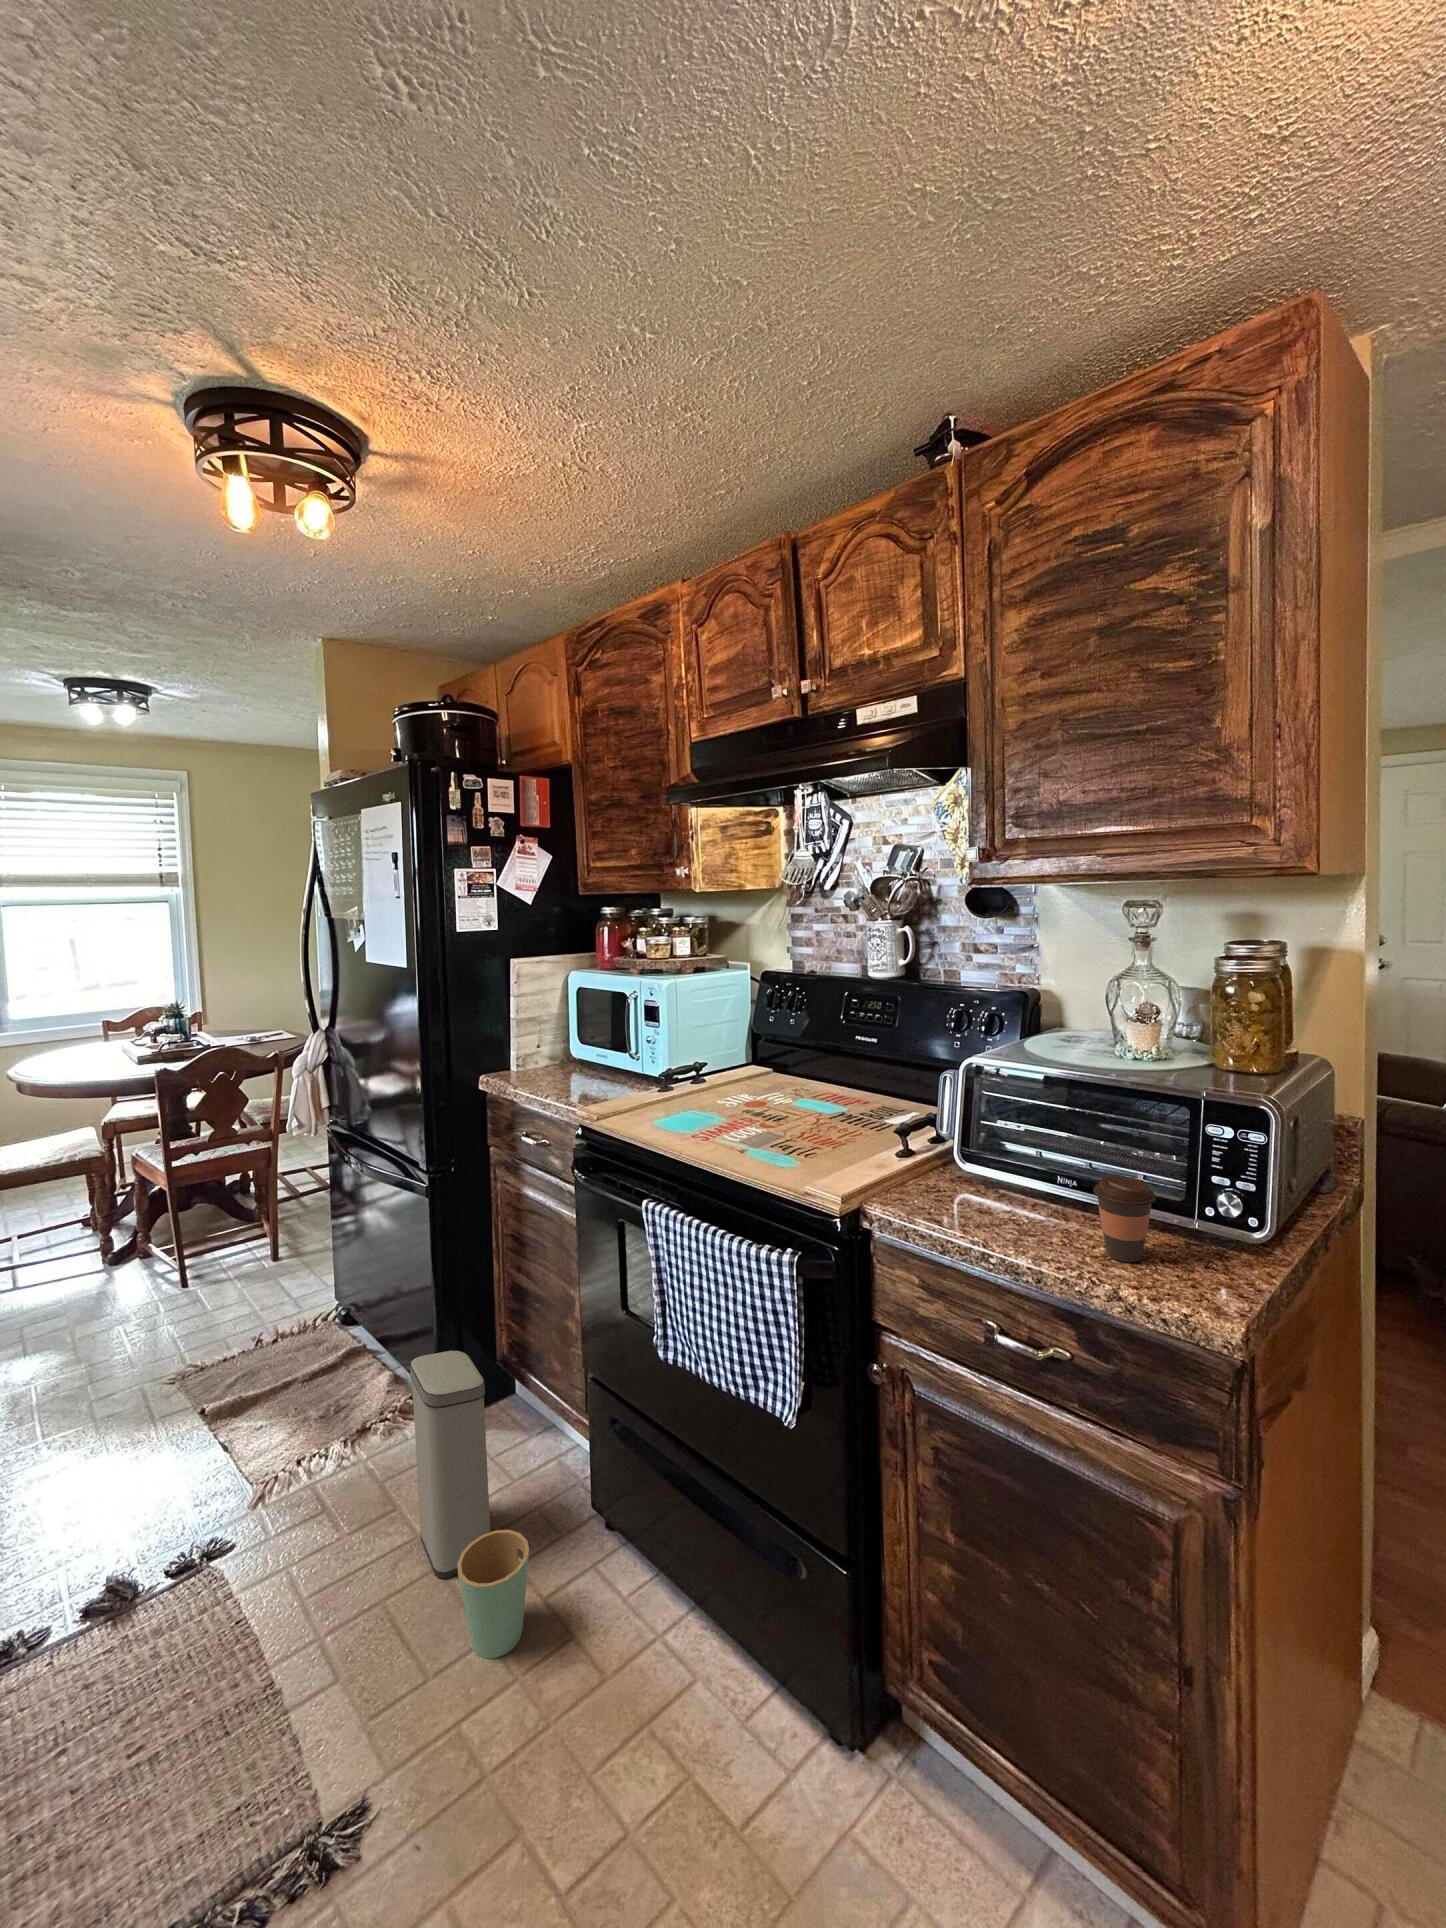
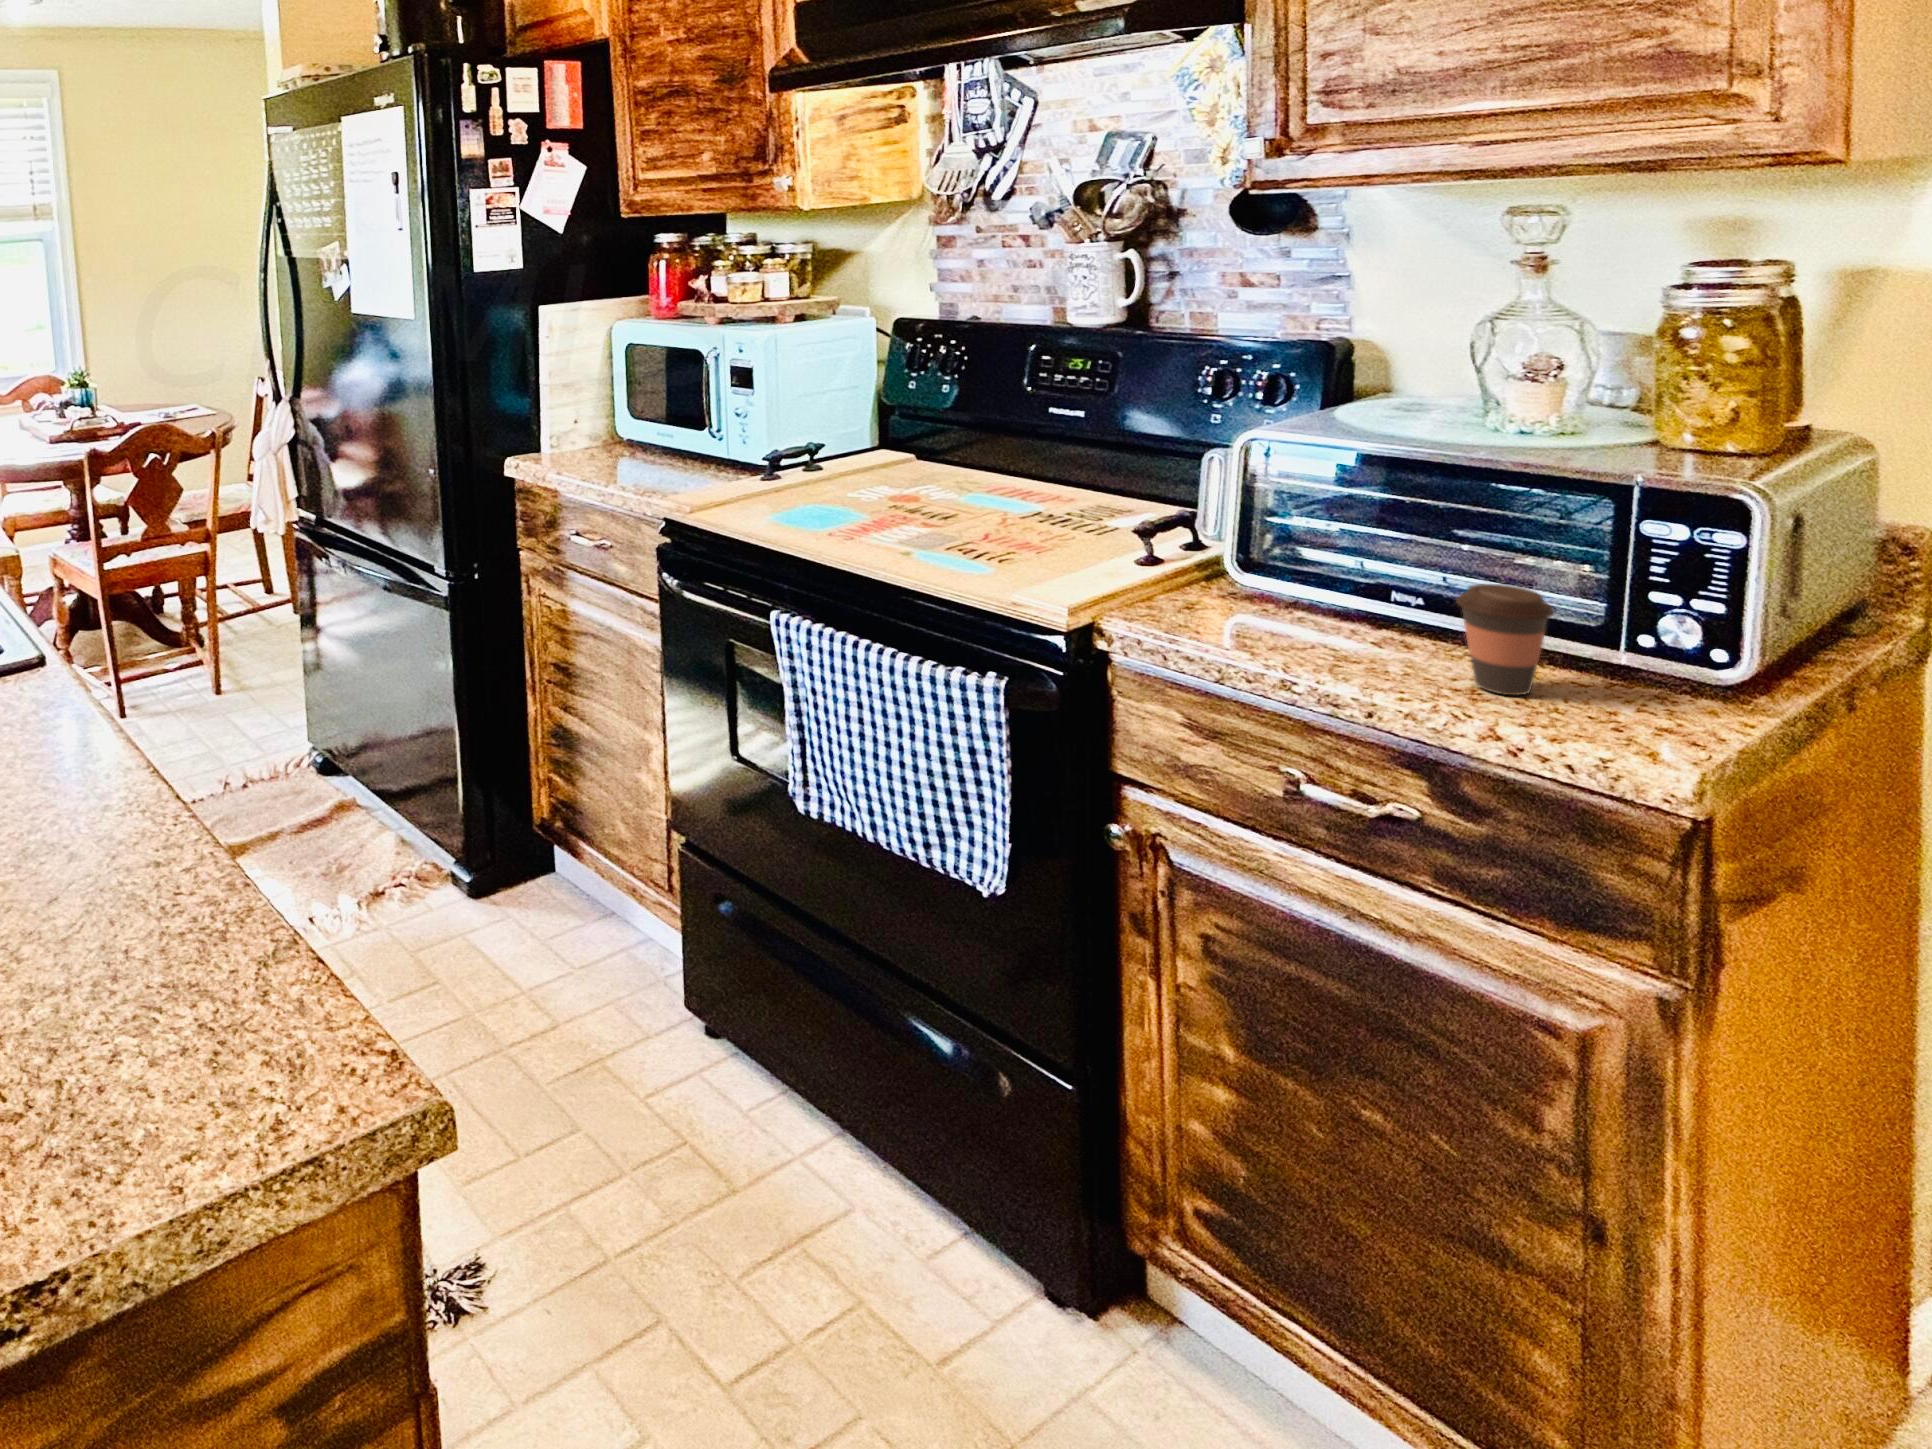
trash can: present [410,1351,529,1659] -> none [458,800,630,1155]

